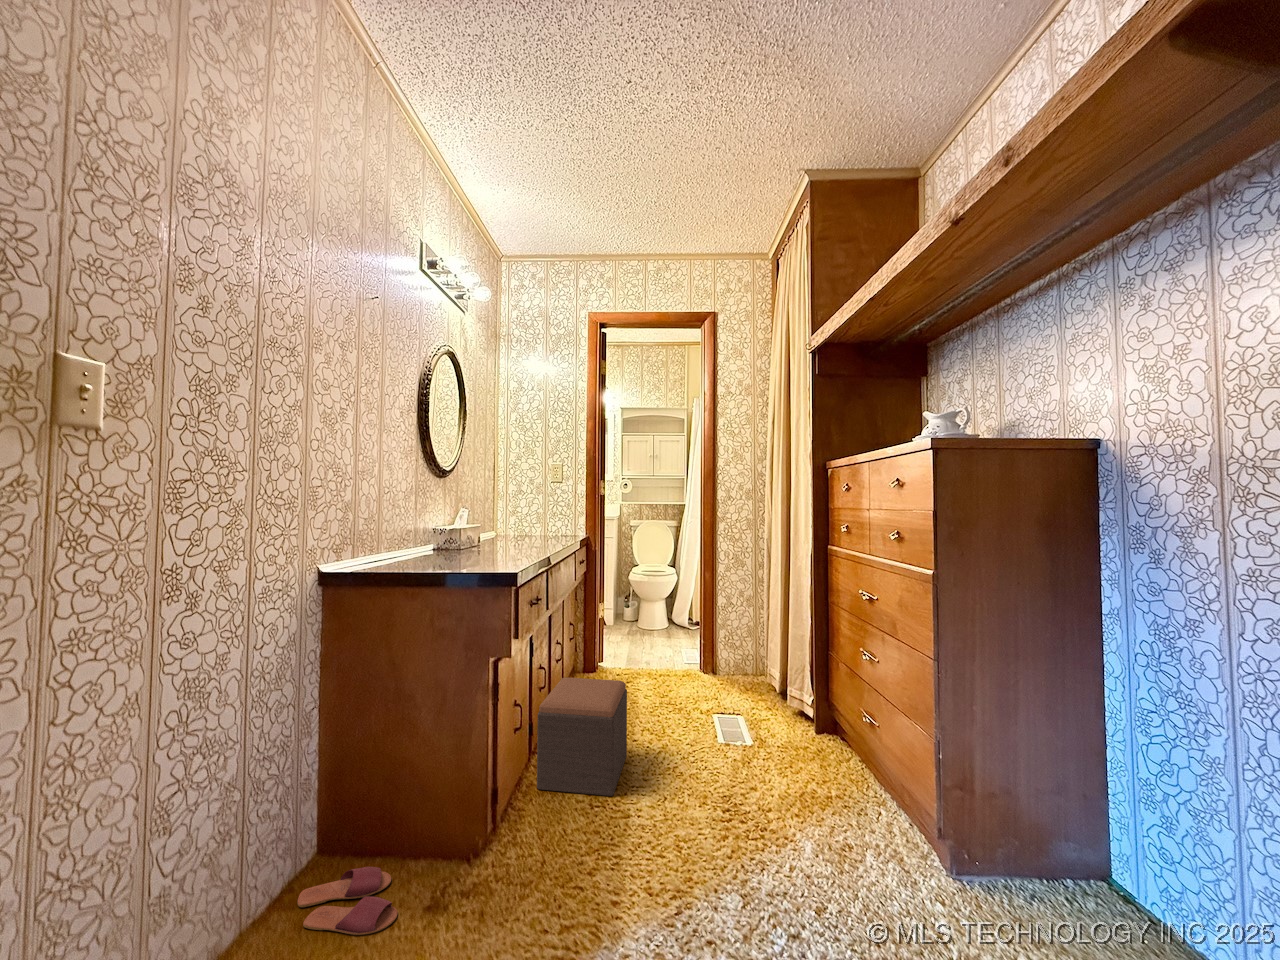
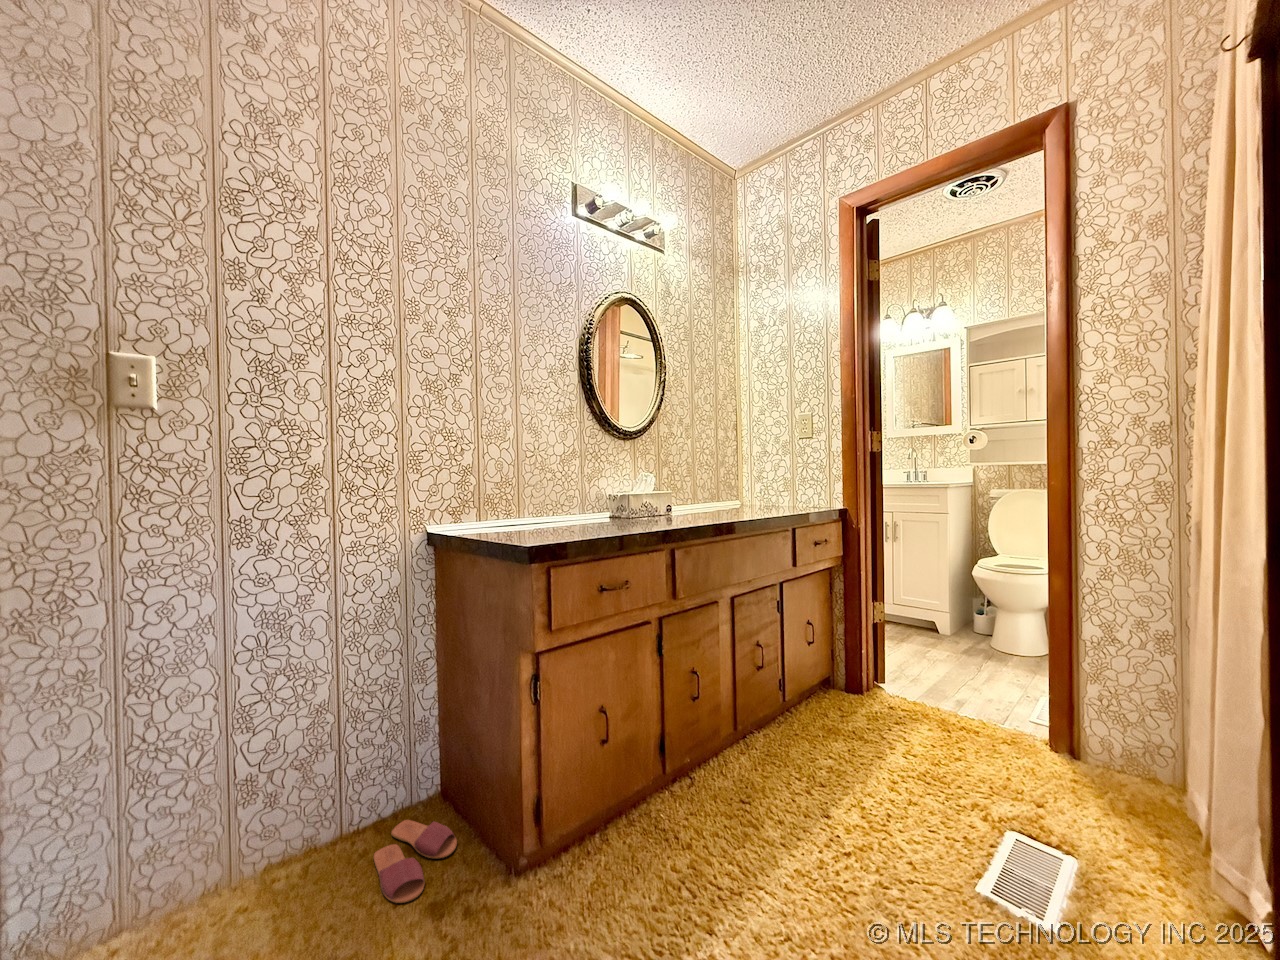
footstool: present [537,677,627,796] -> none [649,695,794,892]

